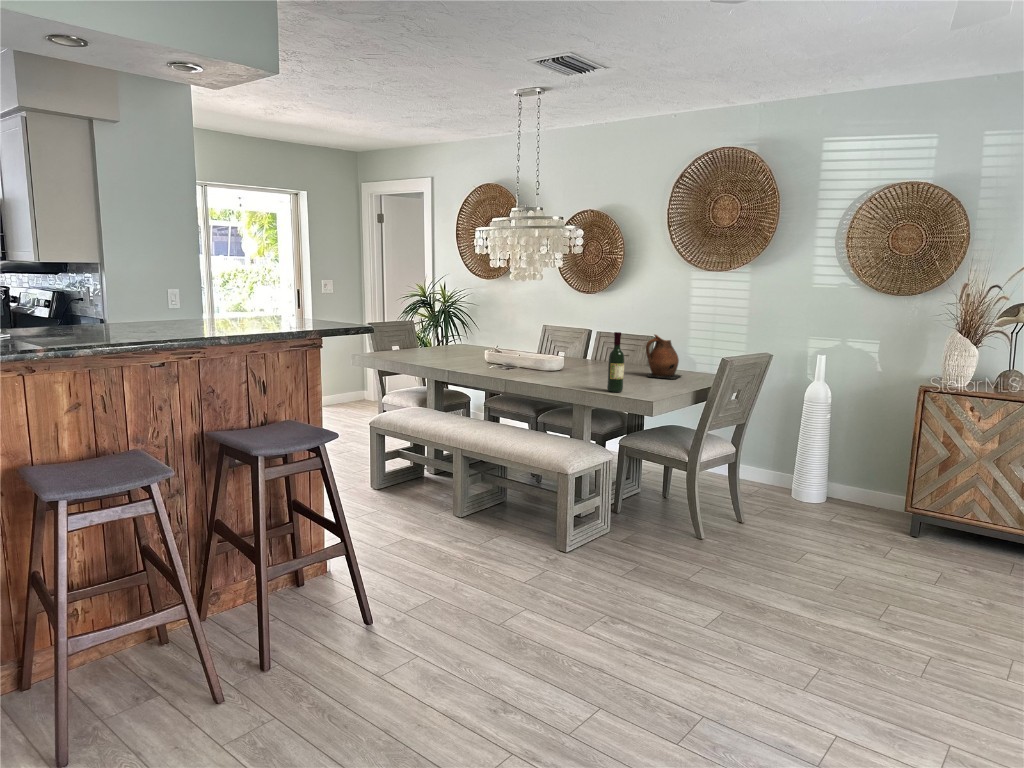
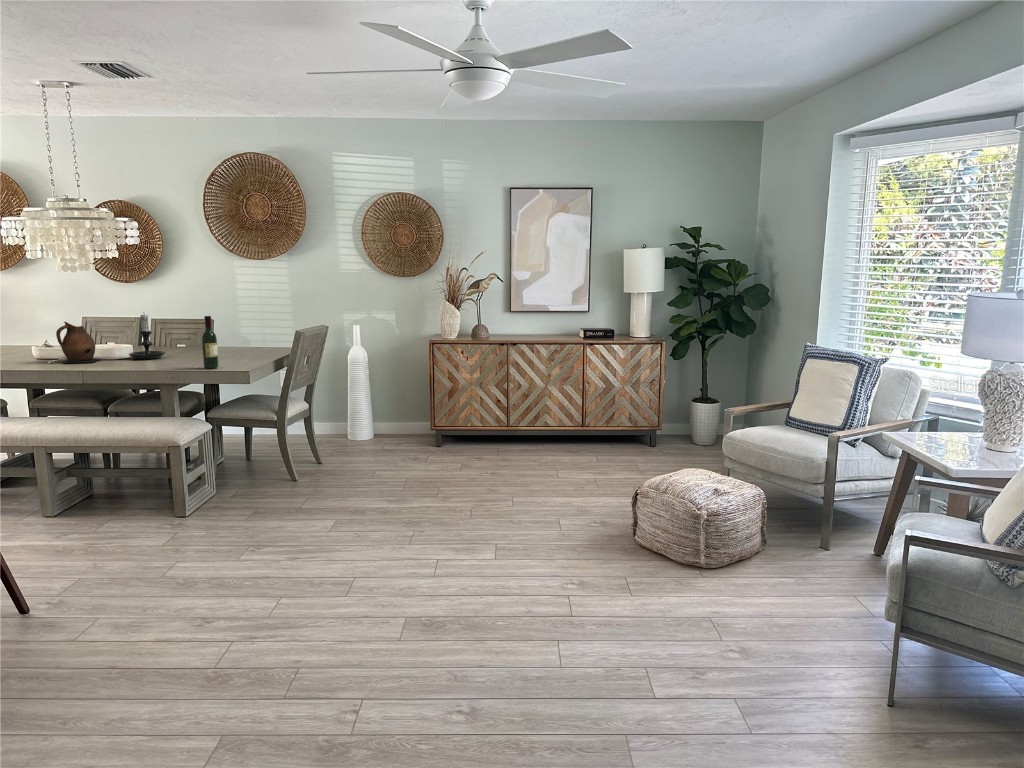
candle holder: none [555,322,590,373] -> present [129,312,166,360]
ceramic pitcher: present [646,335,682,379] -> present [56,322,102,363]

